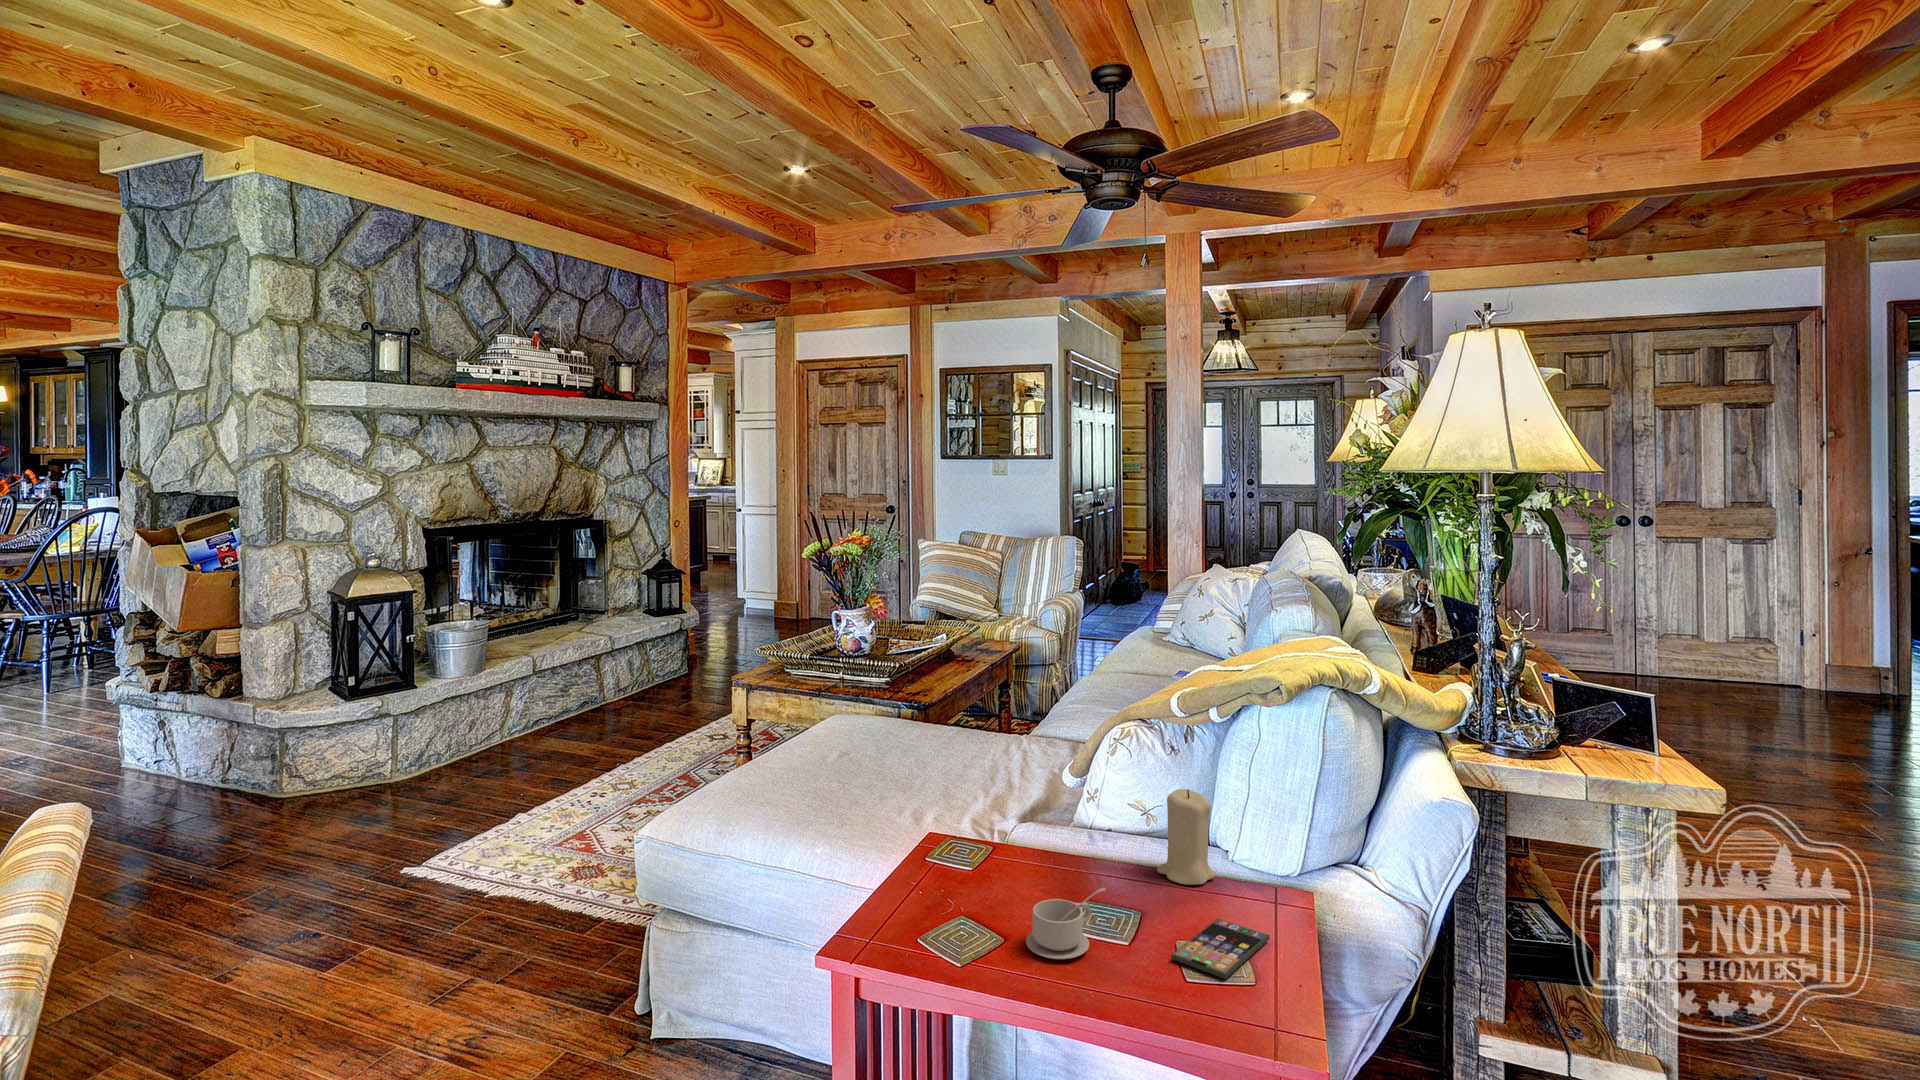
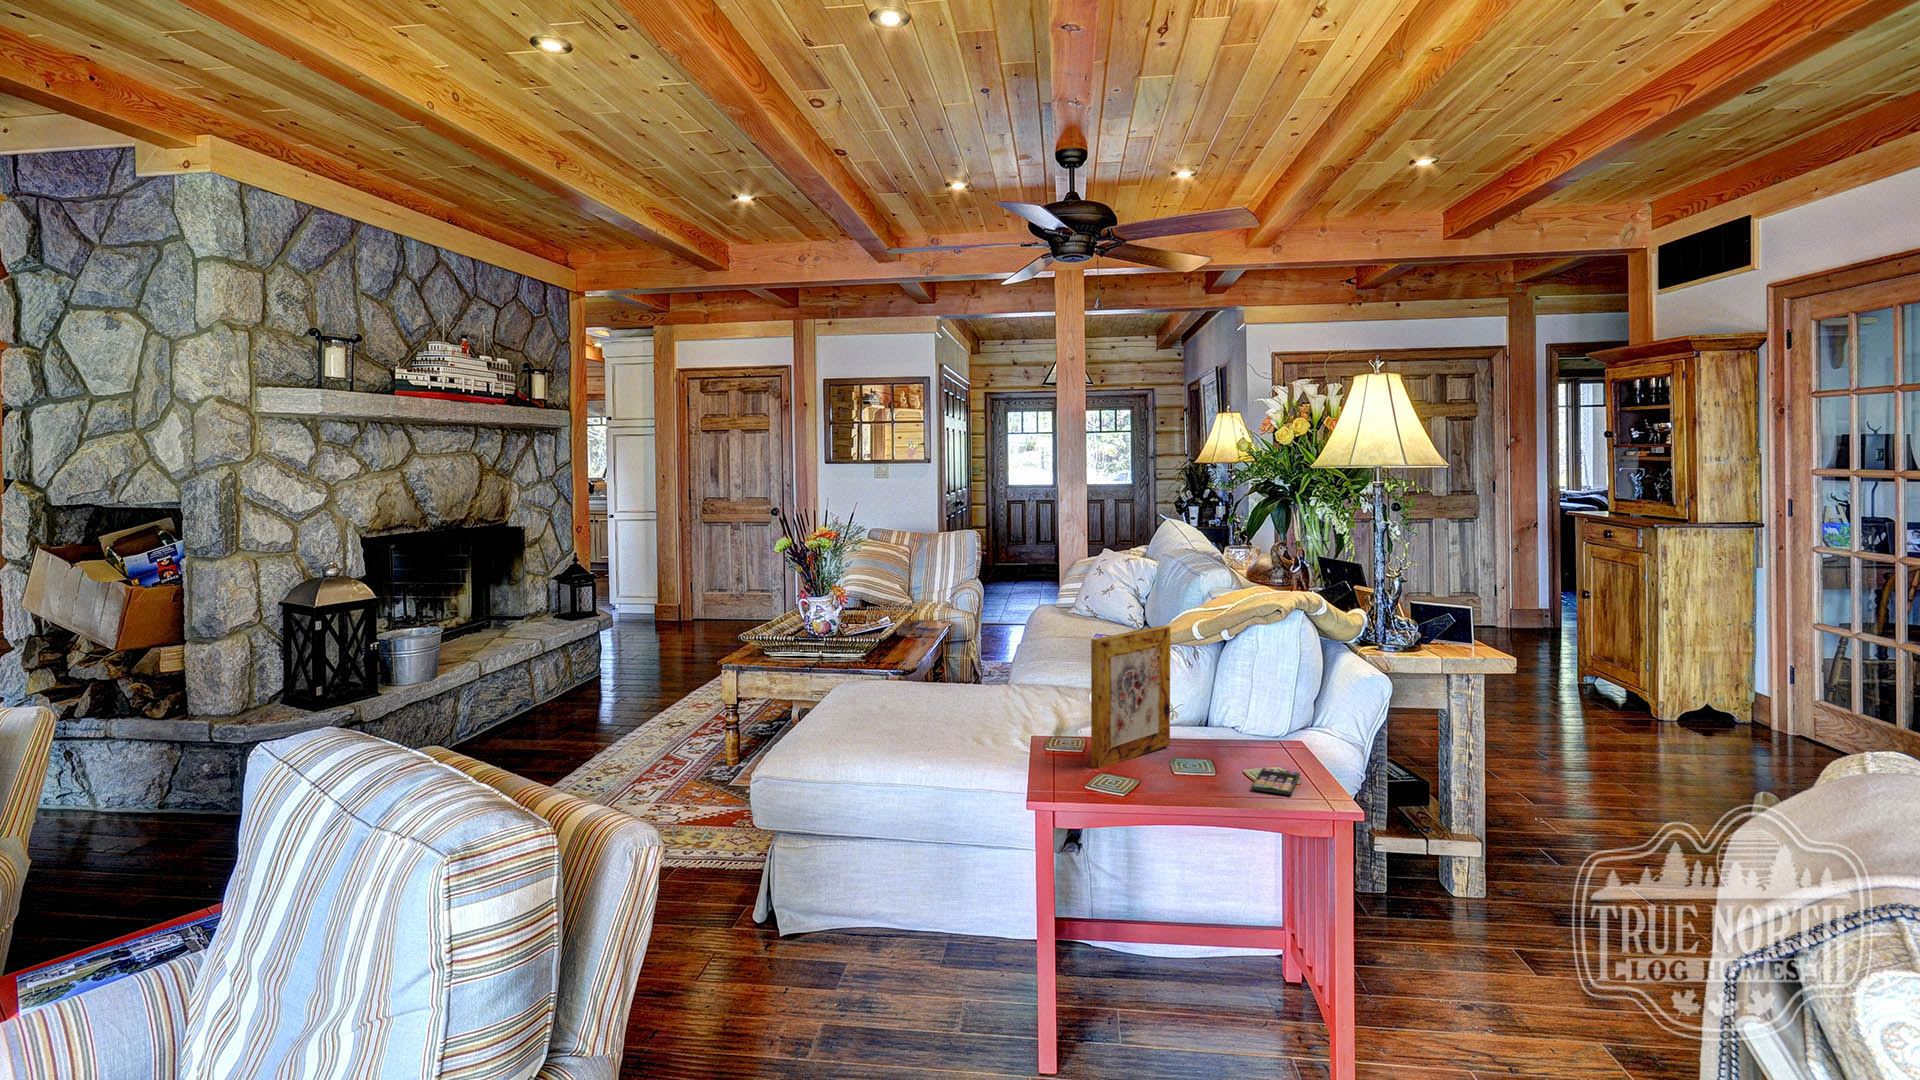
picture frame: none [979,690,1120,890] -> present [1091,626,1170,768]
candle: present [1157,789,1215,885] -> none [1200,690,1240,755]
teacup: present [1026,888,1106,959] -> none [1155,750,1204,795]

